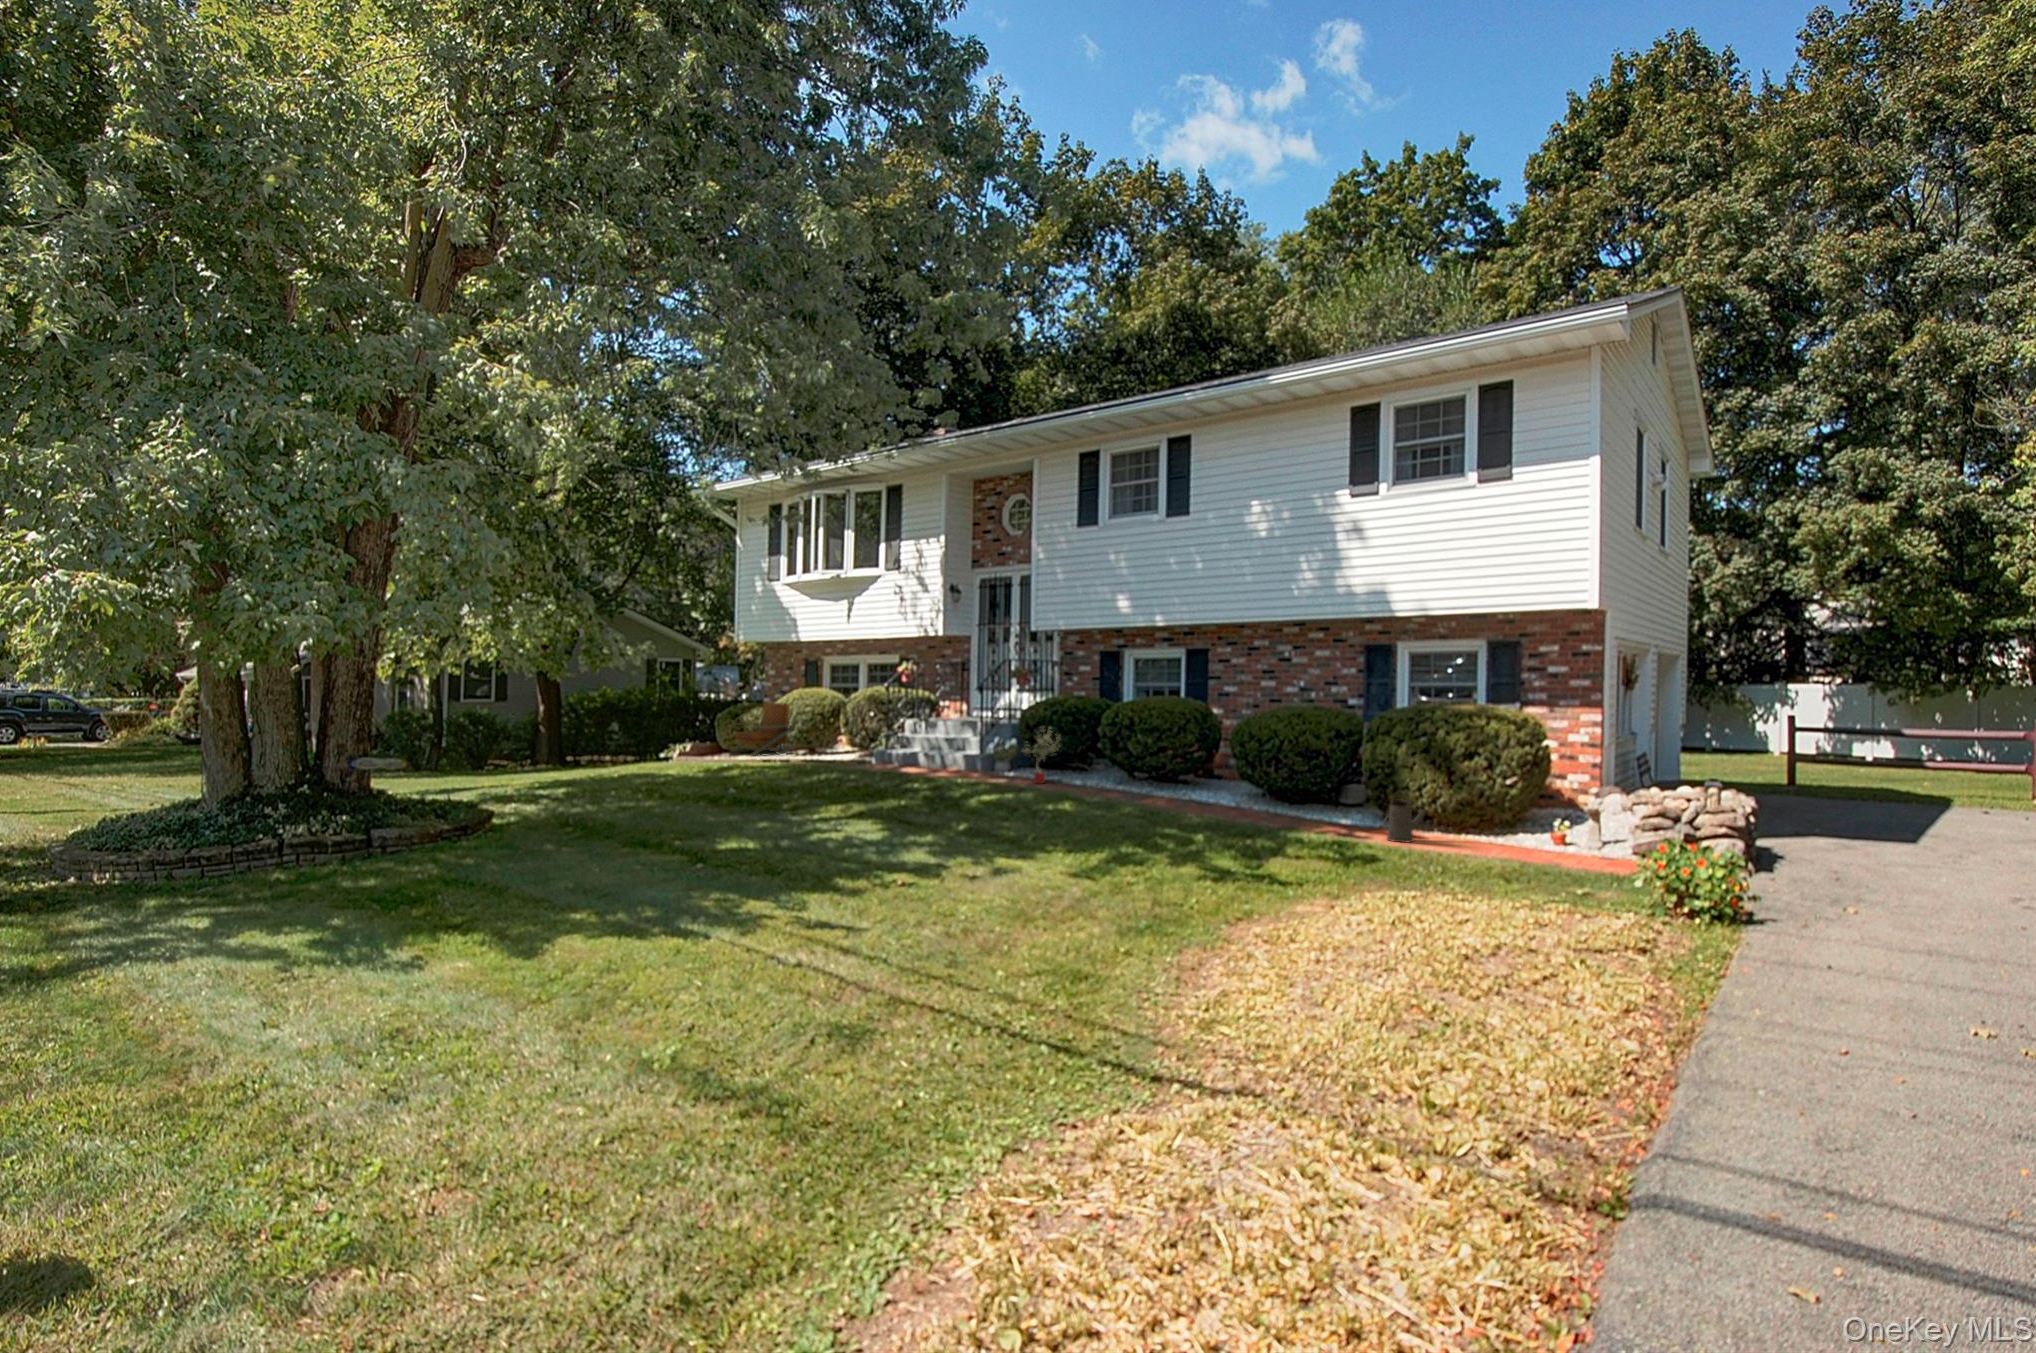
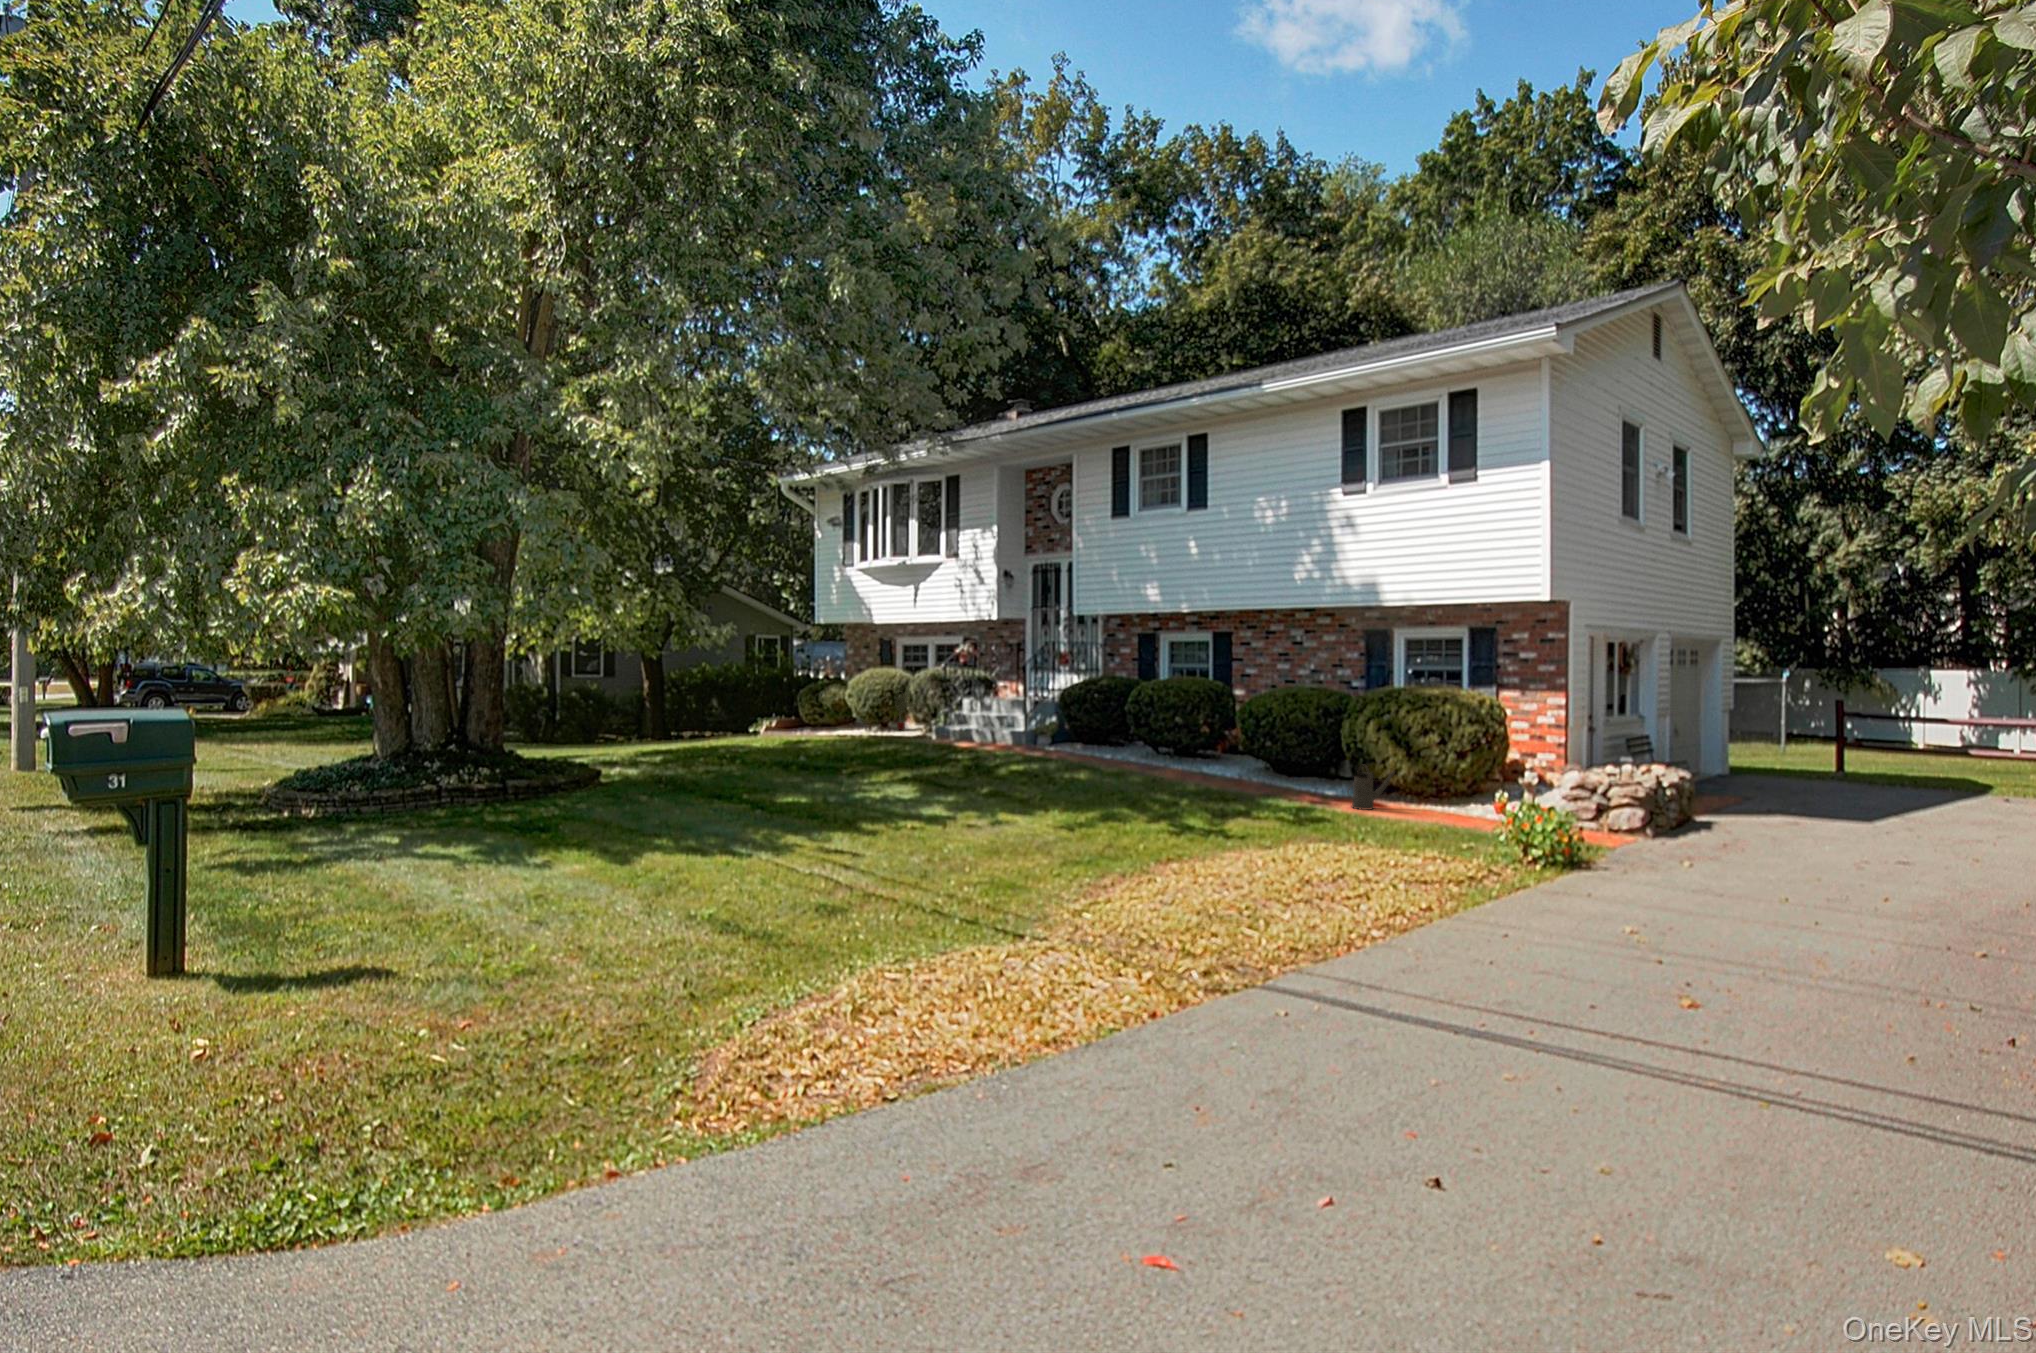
lounge chair: present [732,702,795,756] -> none [808,680,866,730]
potted tree: present [1022,726,1060,784] -> present [896,689,916,730]

